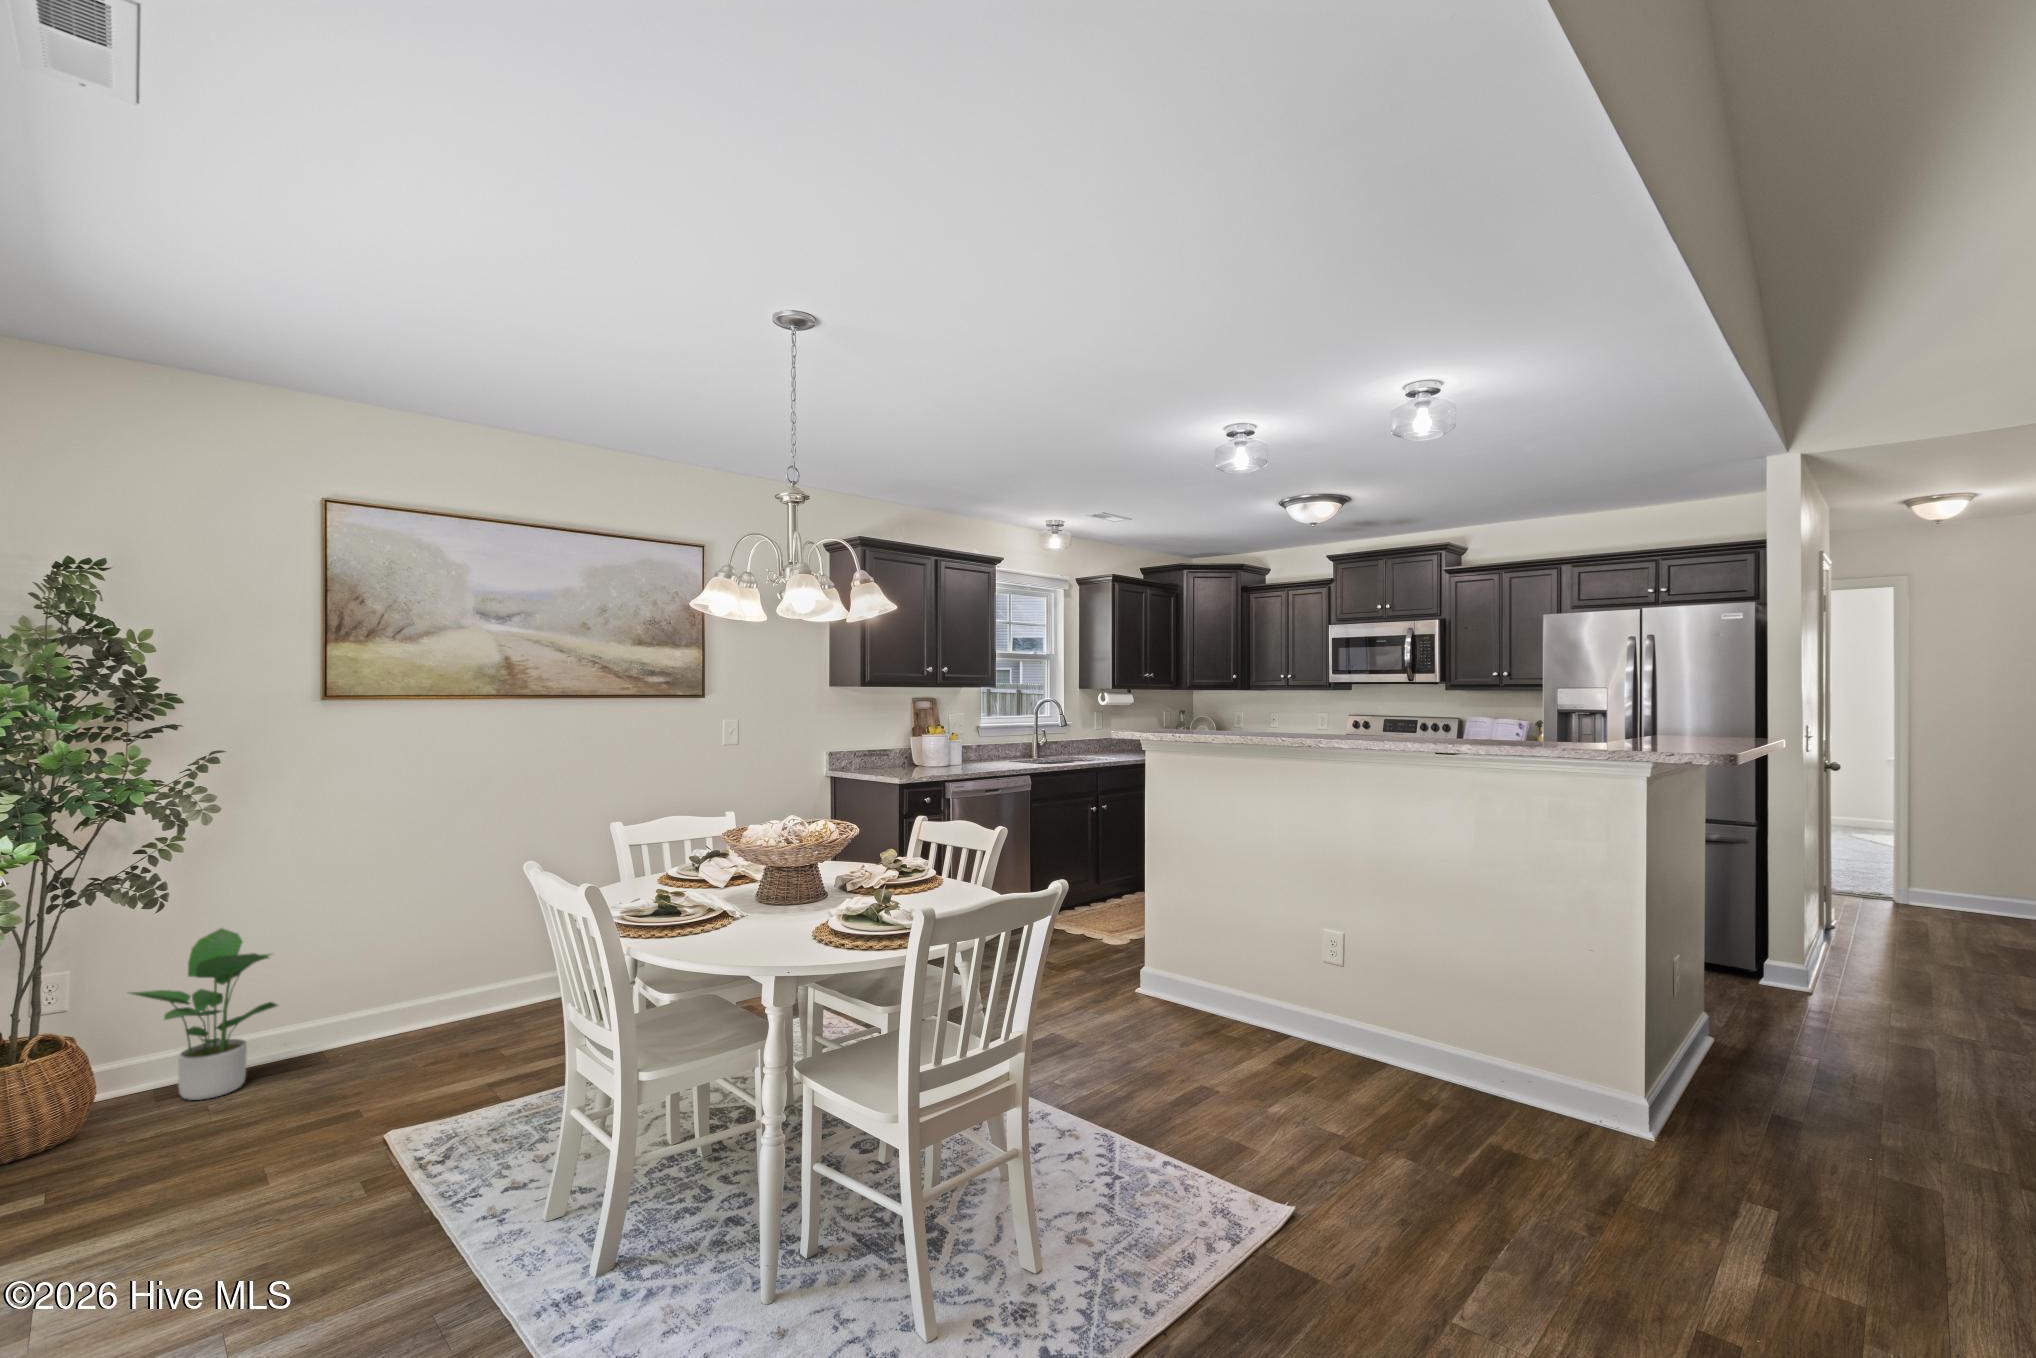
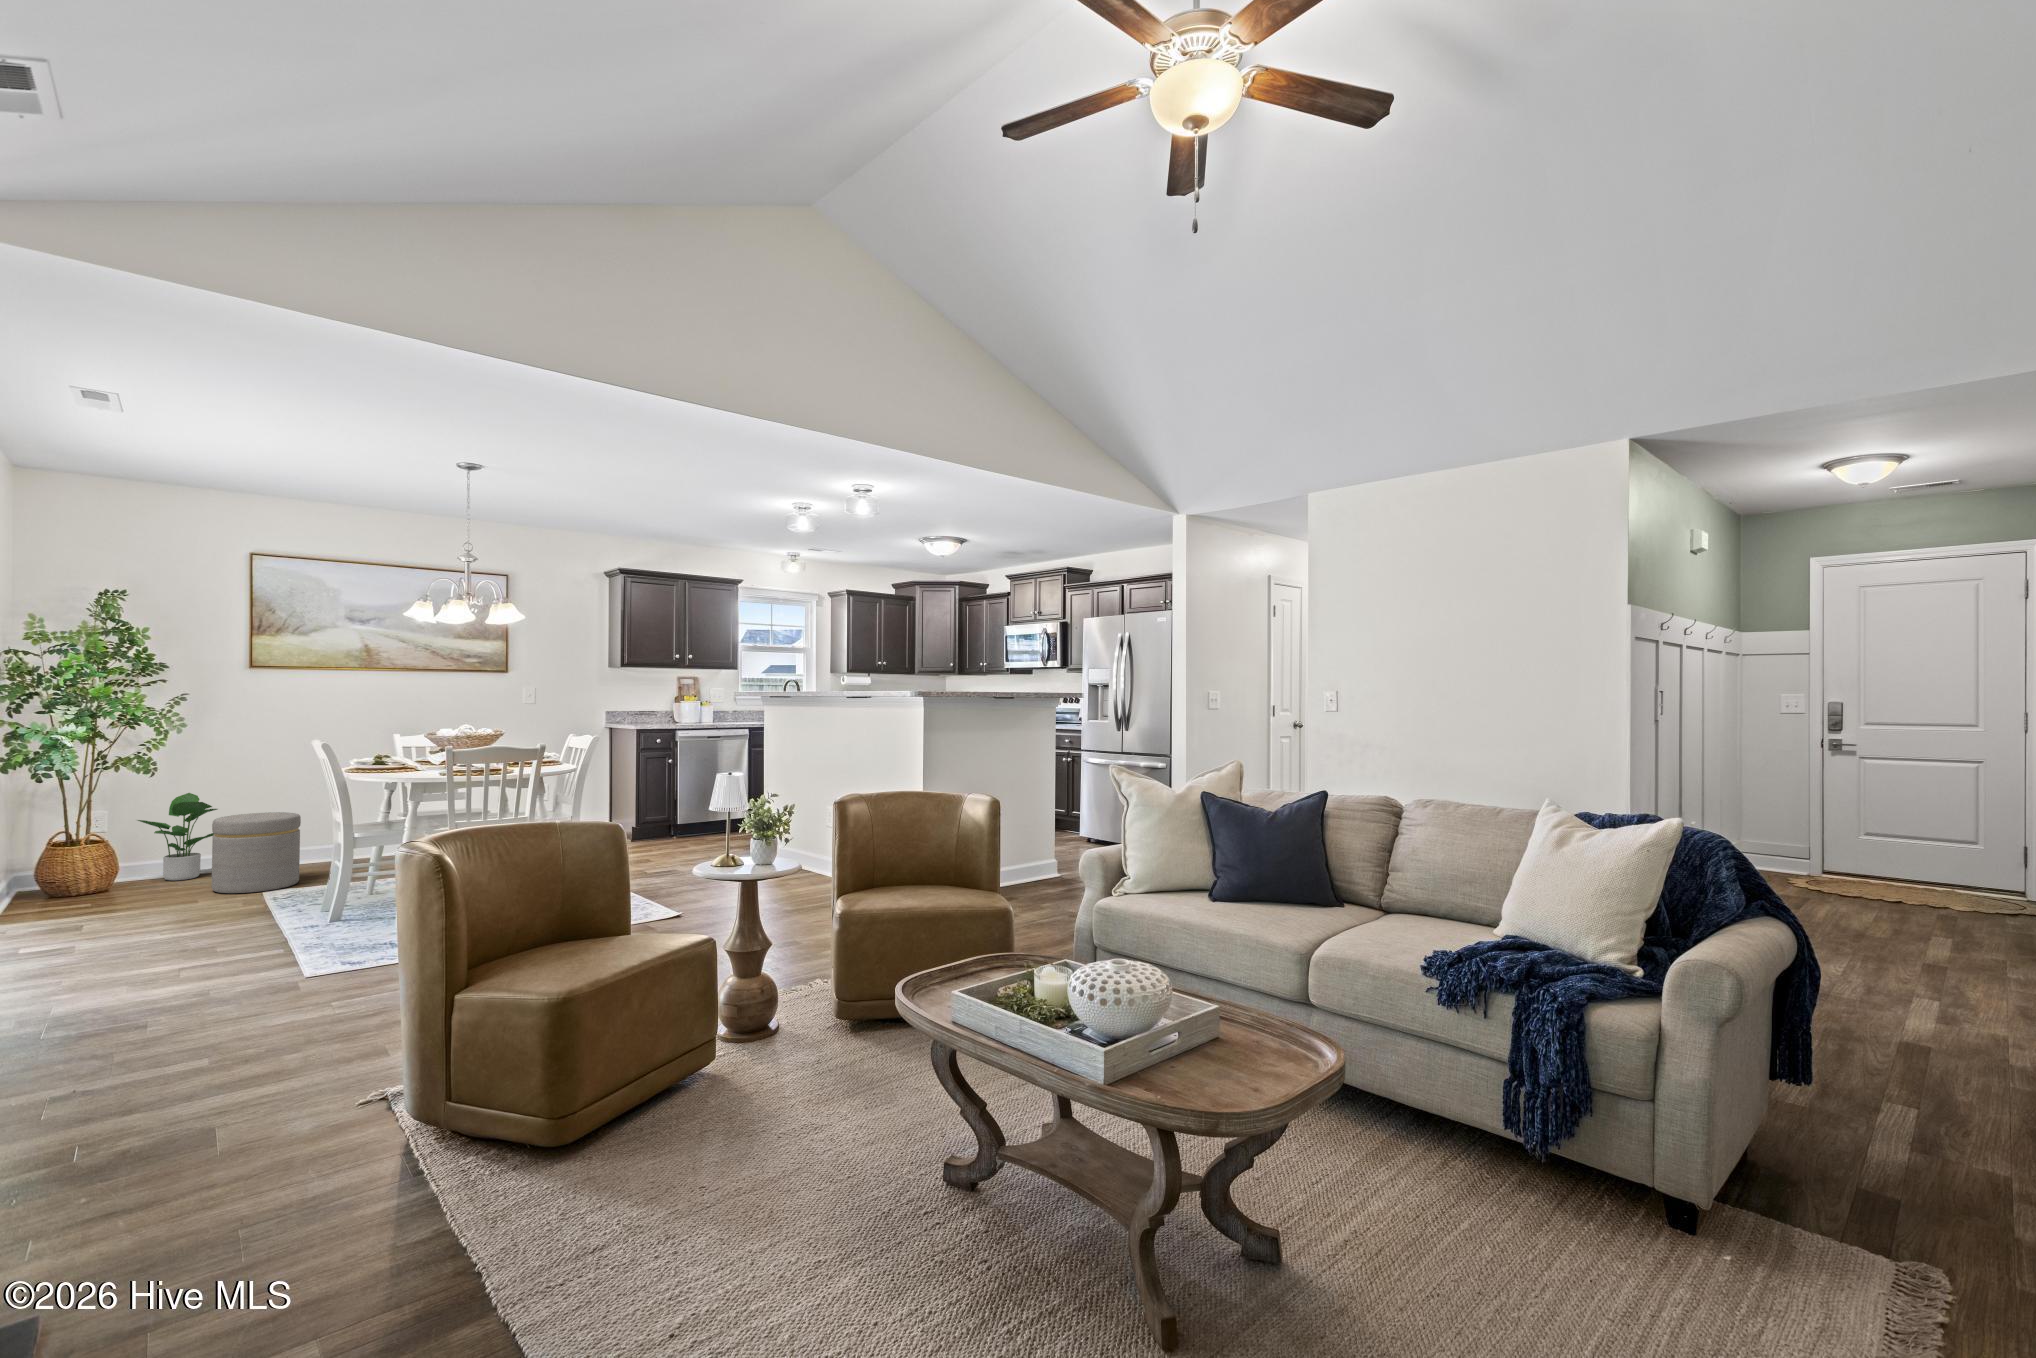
ottoman: none [285,967,444,1145] -> present [212,812,301,893]

